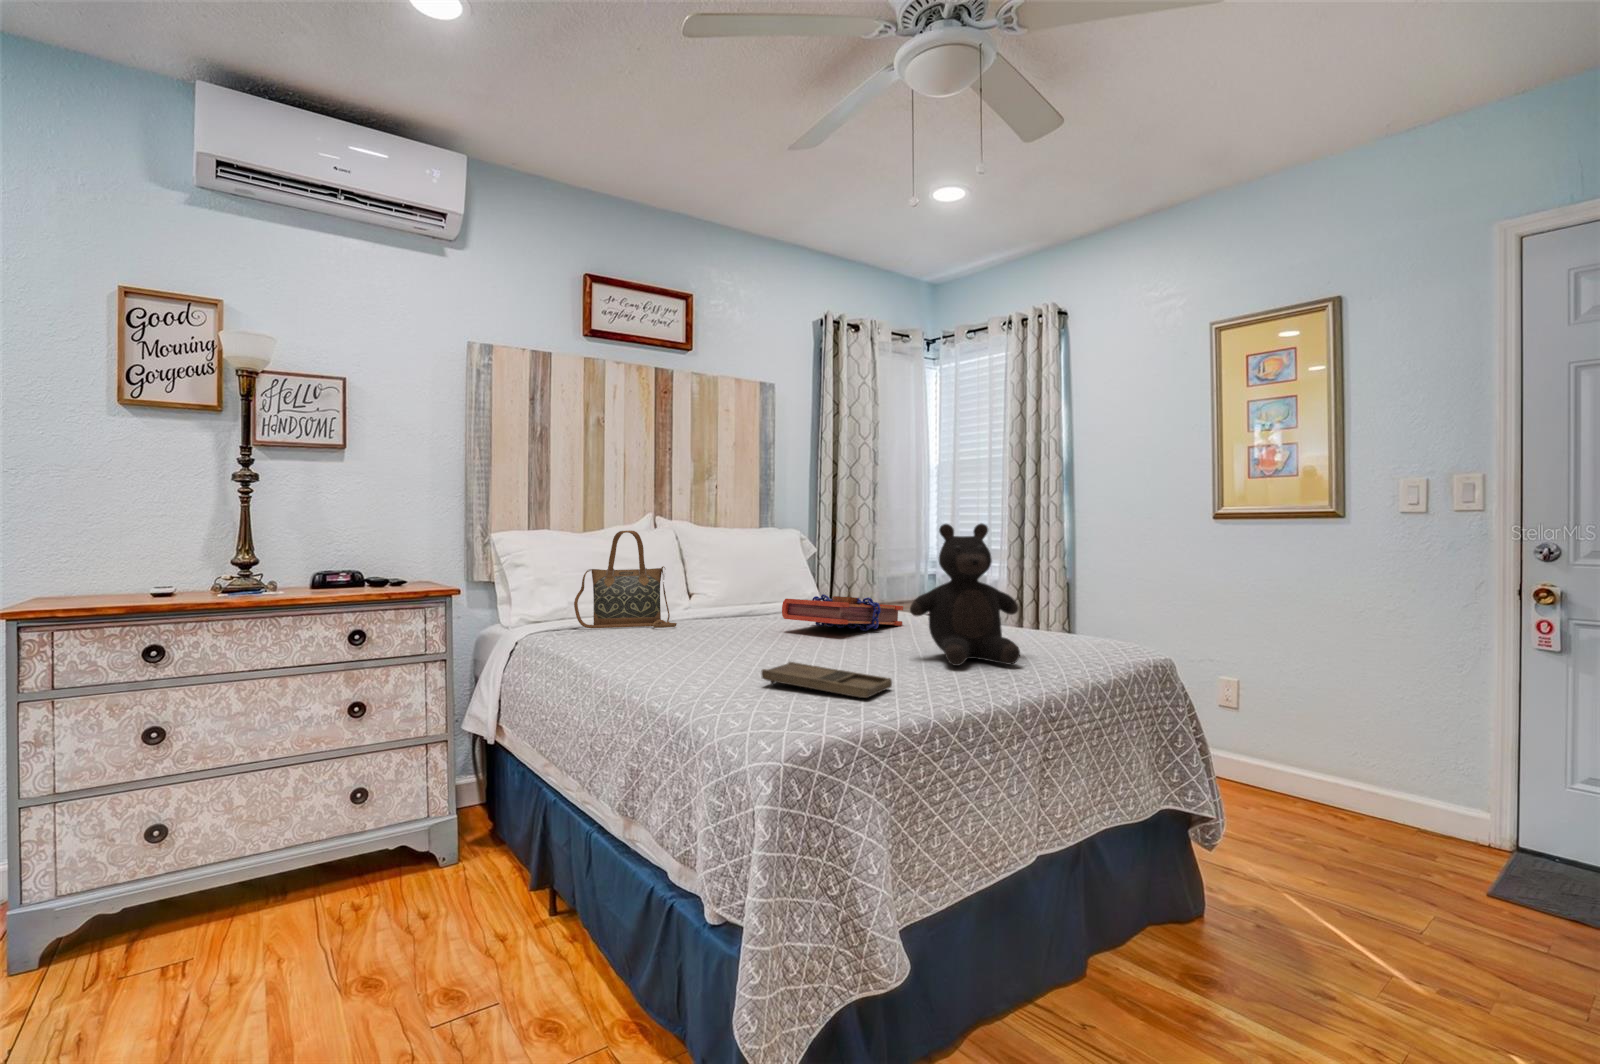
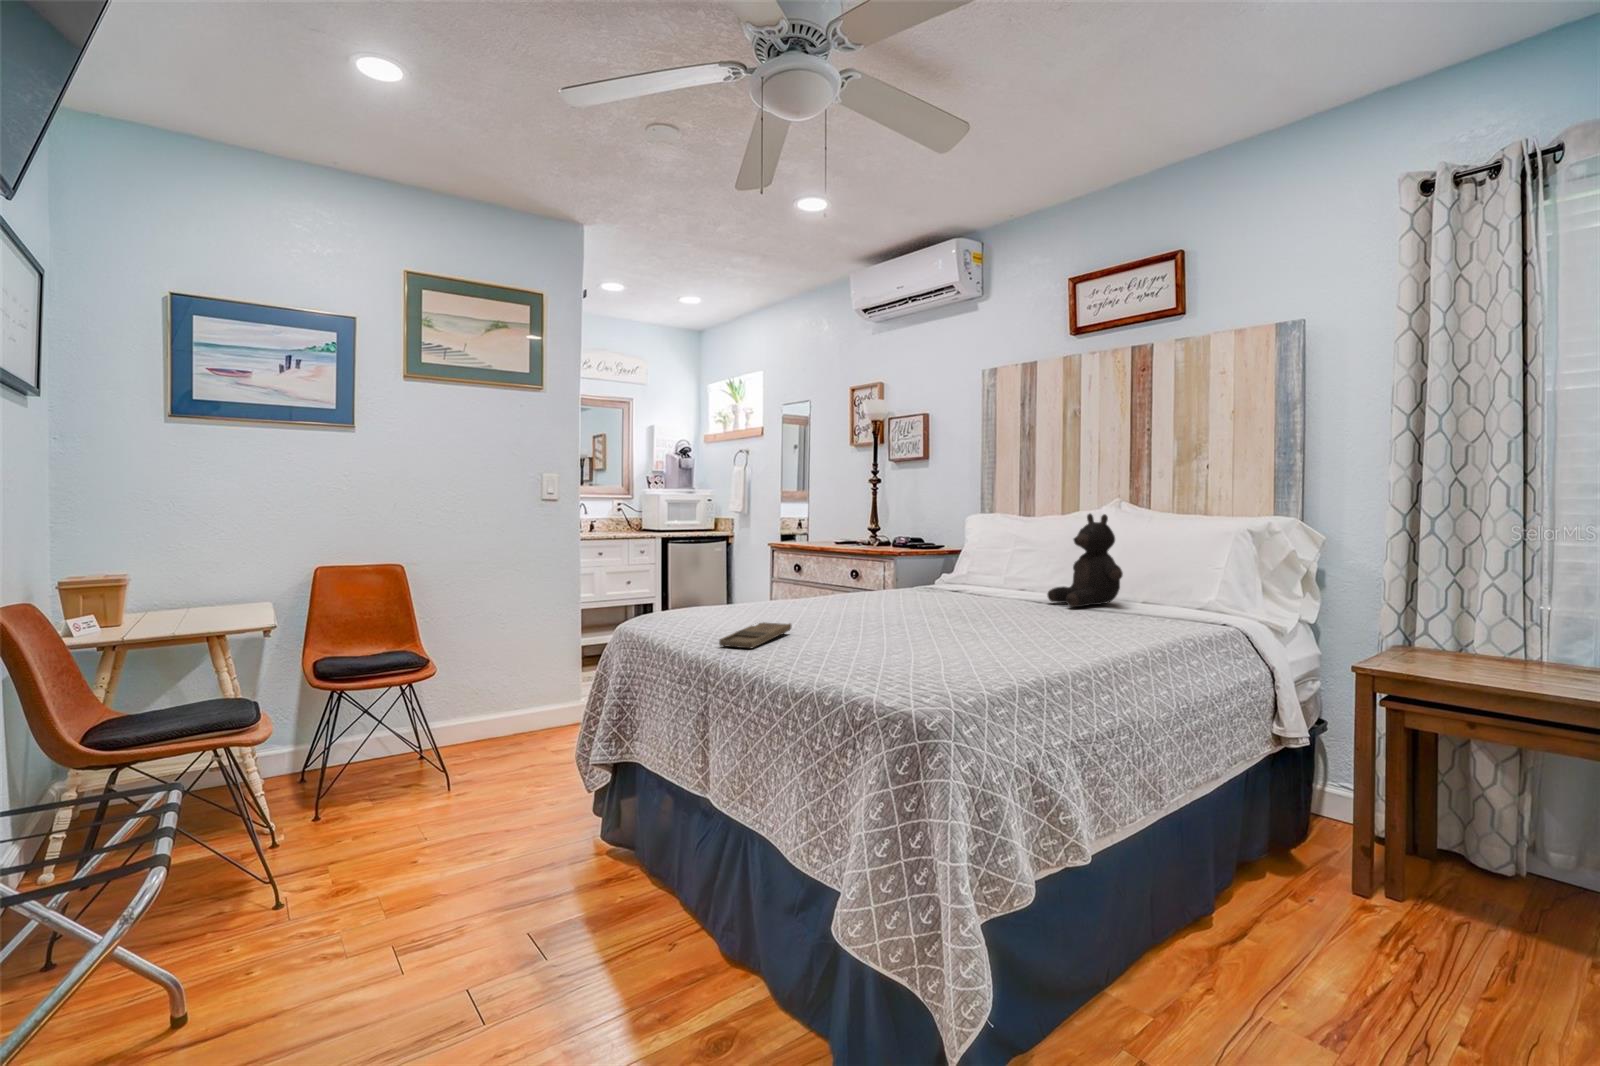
teddy bear: present [910,523,1020,666] -> present [1047,514,1123,607]
handbag: present [574,530,677,628] -> none [958,519,1007,604]
book: present [782,594,903,631] -> none [959,591,1093,643]

